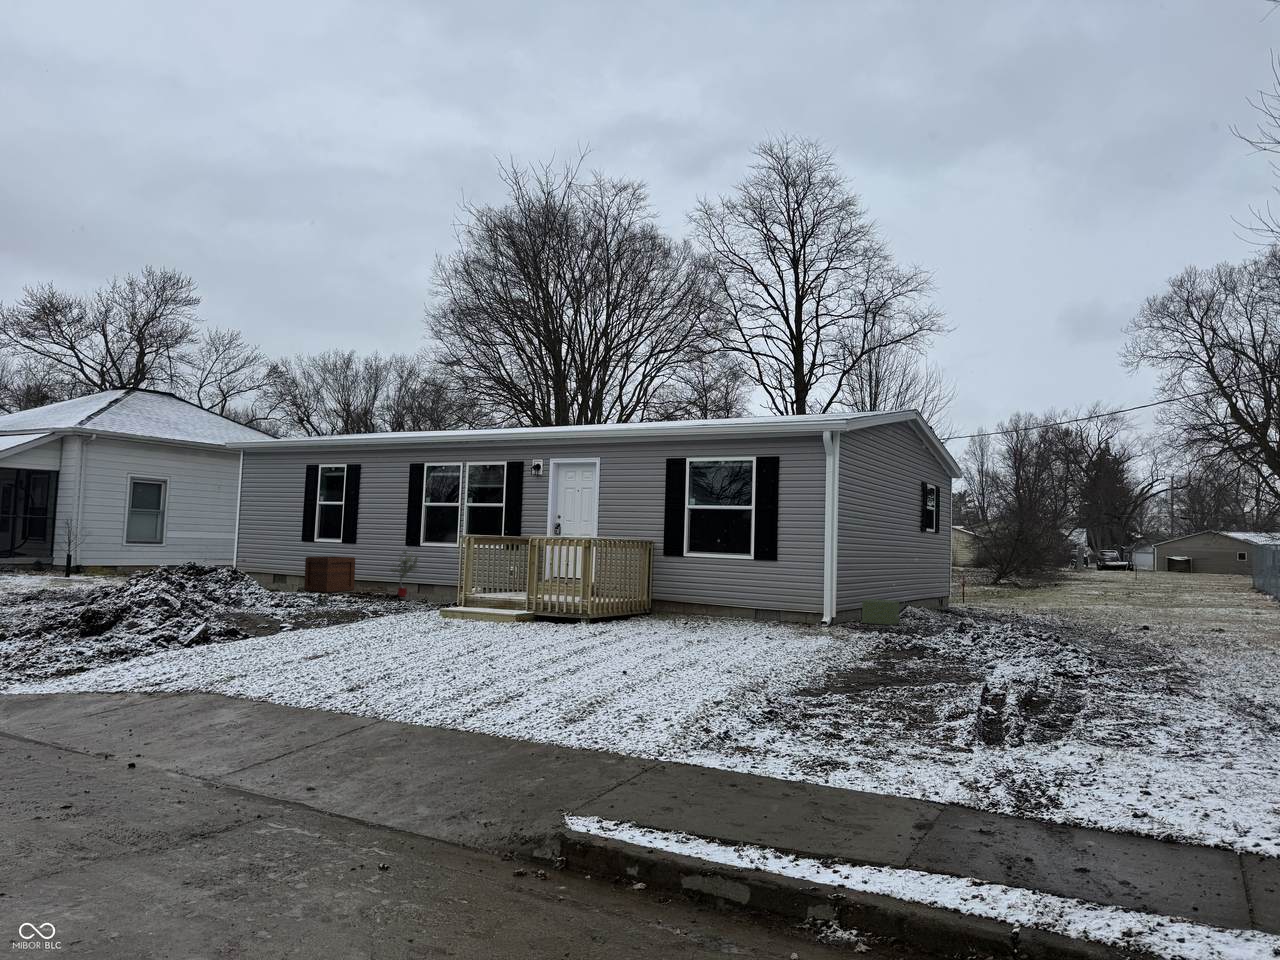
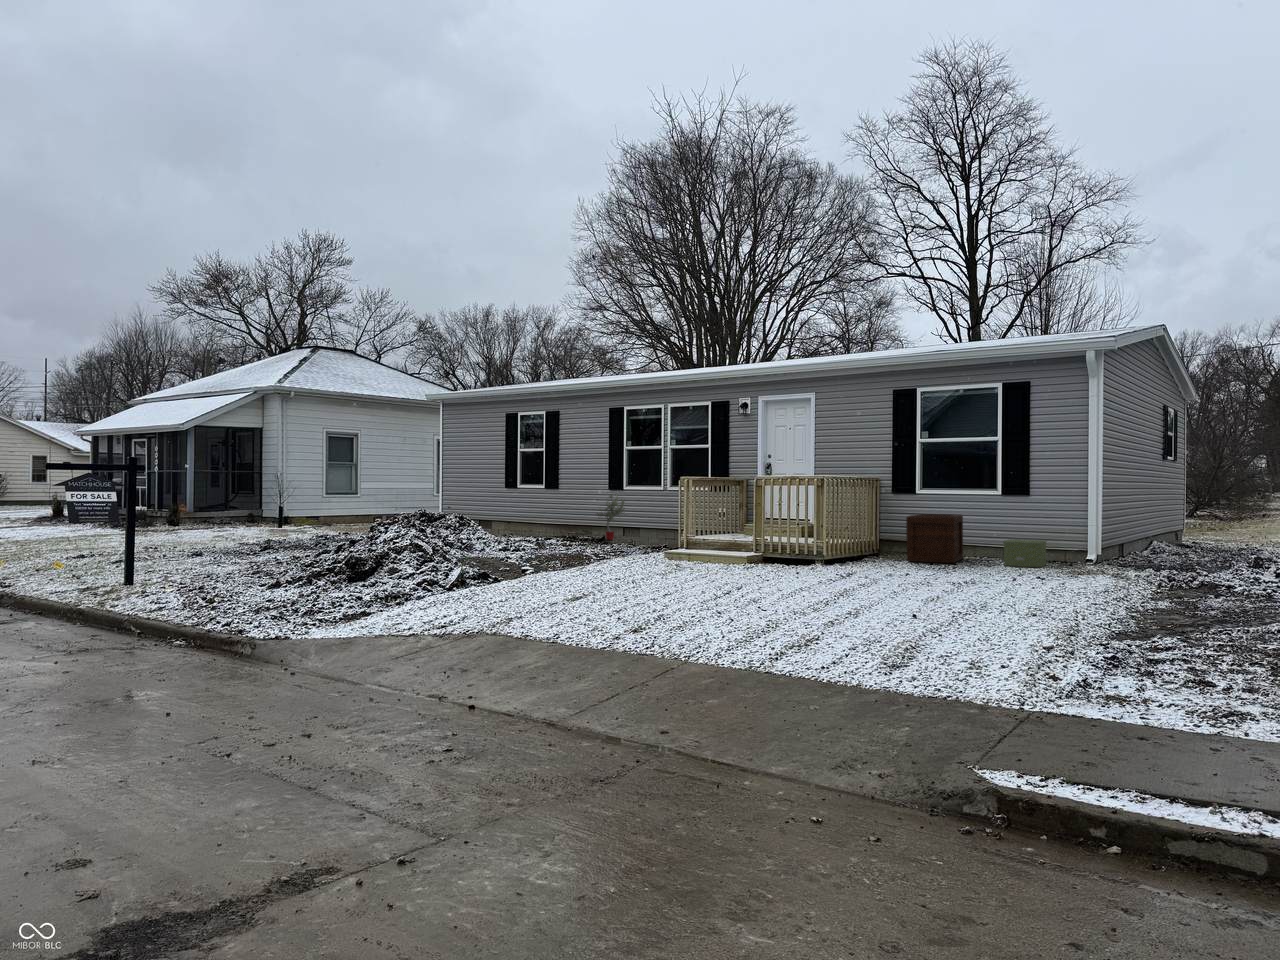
wooden crate: present [304,556,355,592] -> present [906,514,963,564]
storage box: present [862,599,899,625] -> present [1003,539,1046,567]

